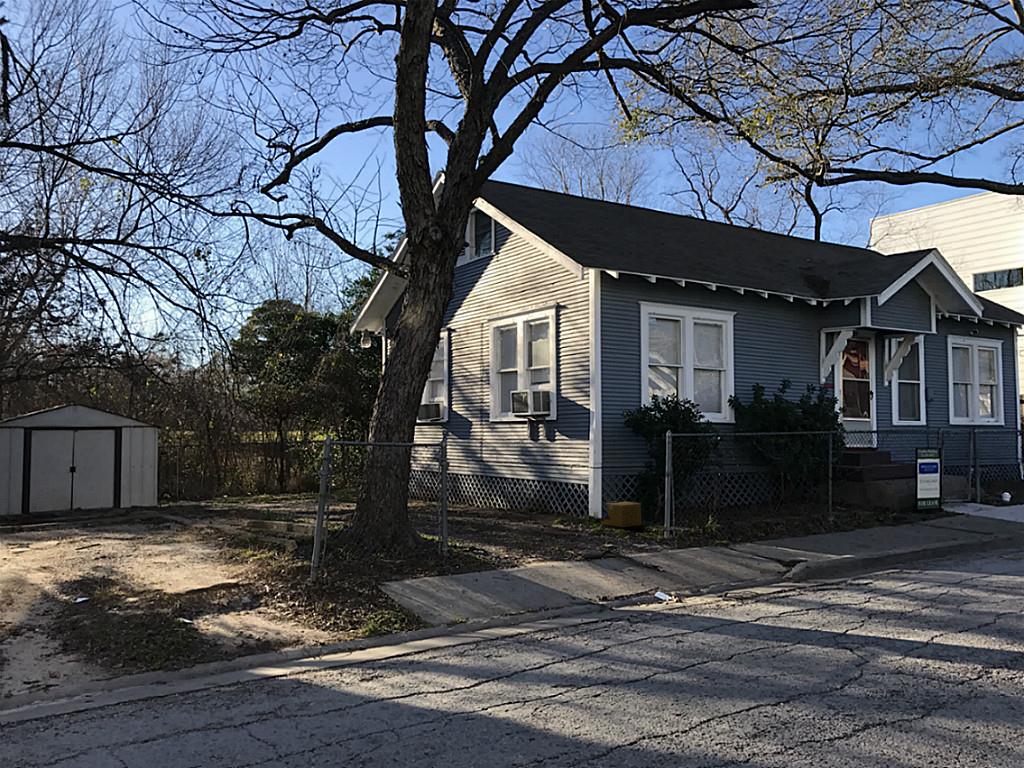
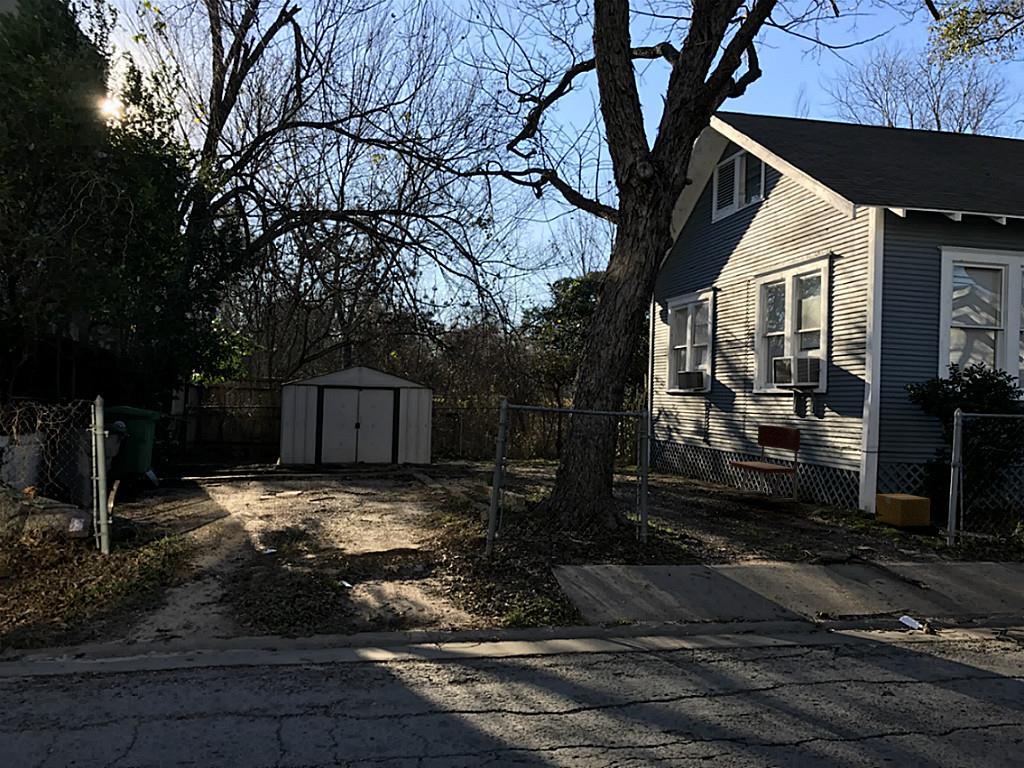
bench: none [476,450,535,516] -> present [731,425,800,502]

